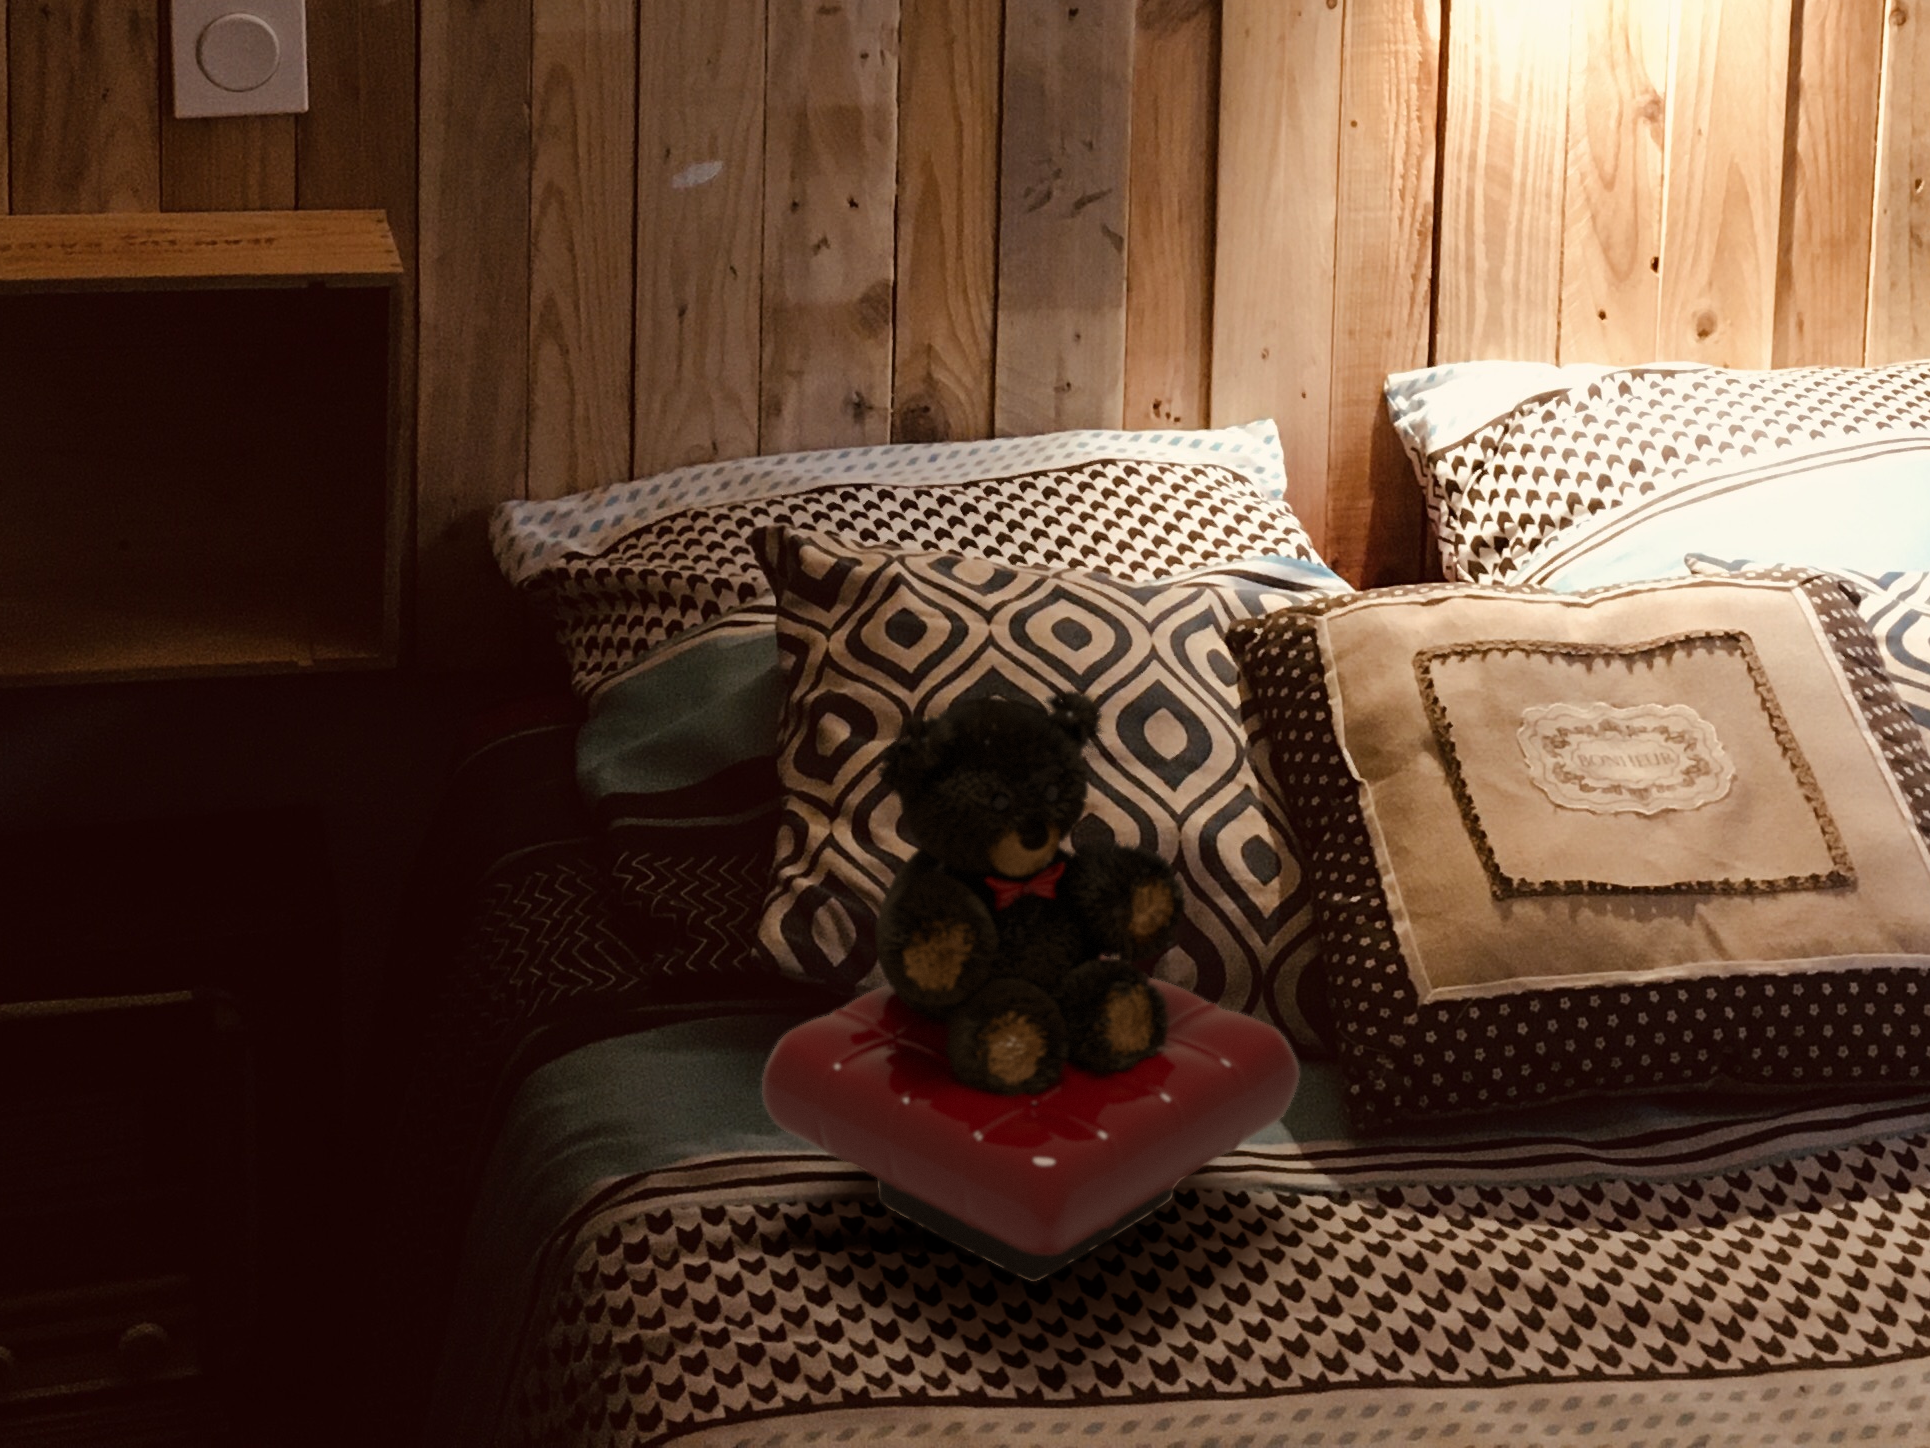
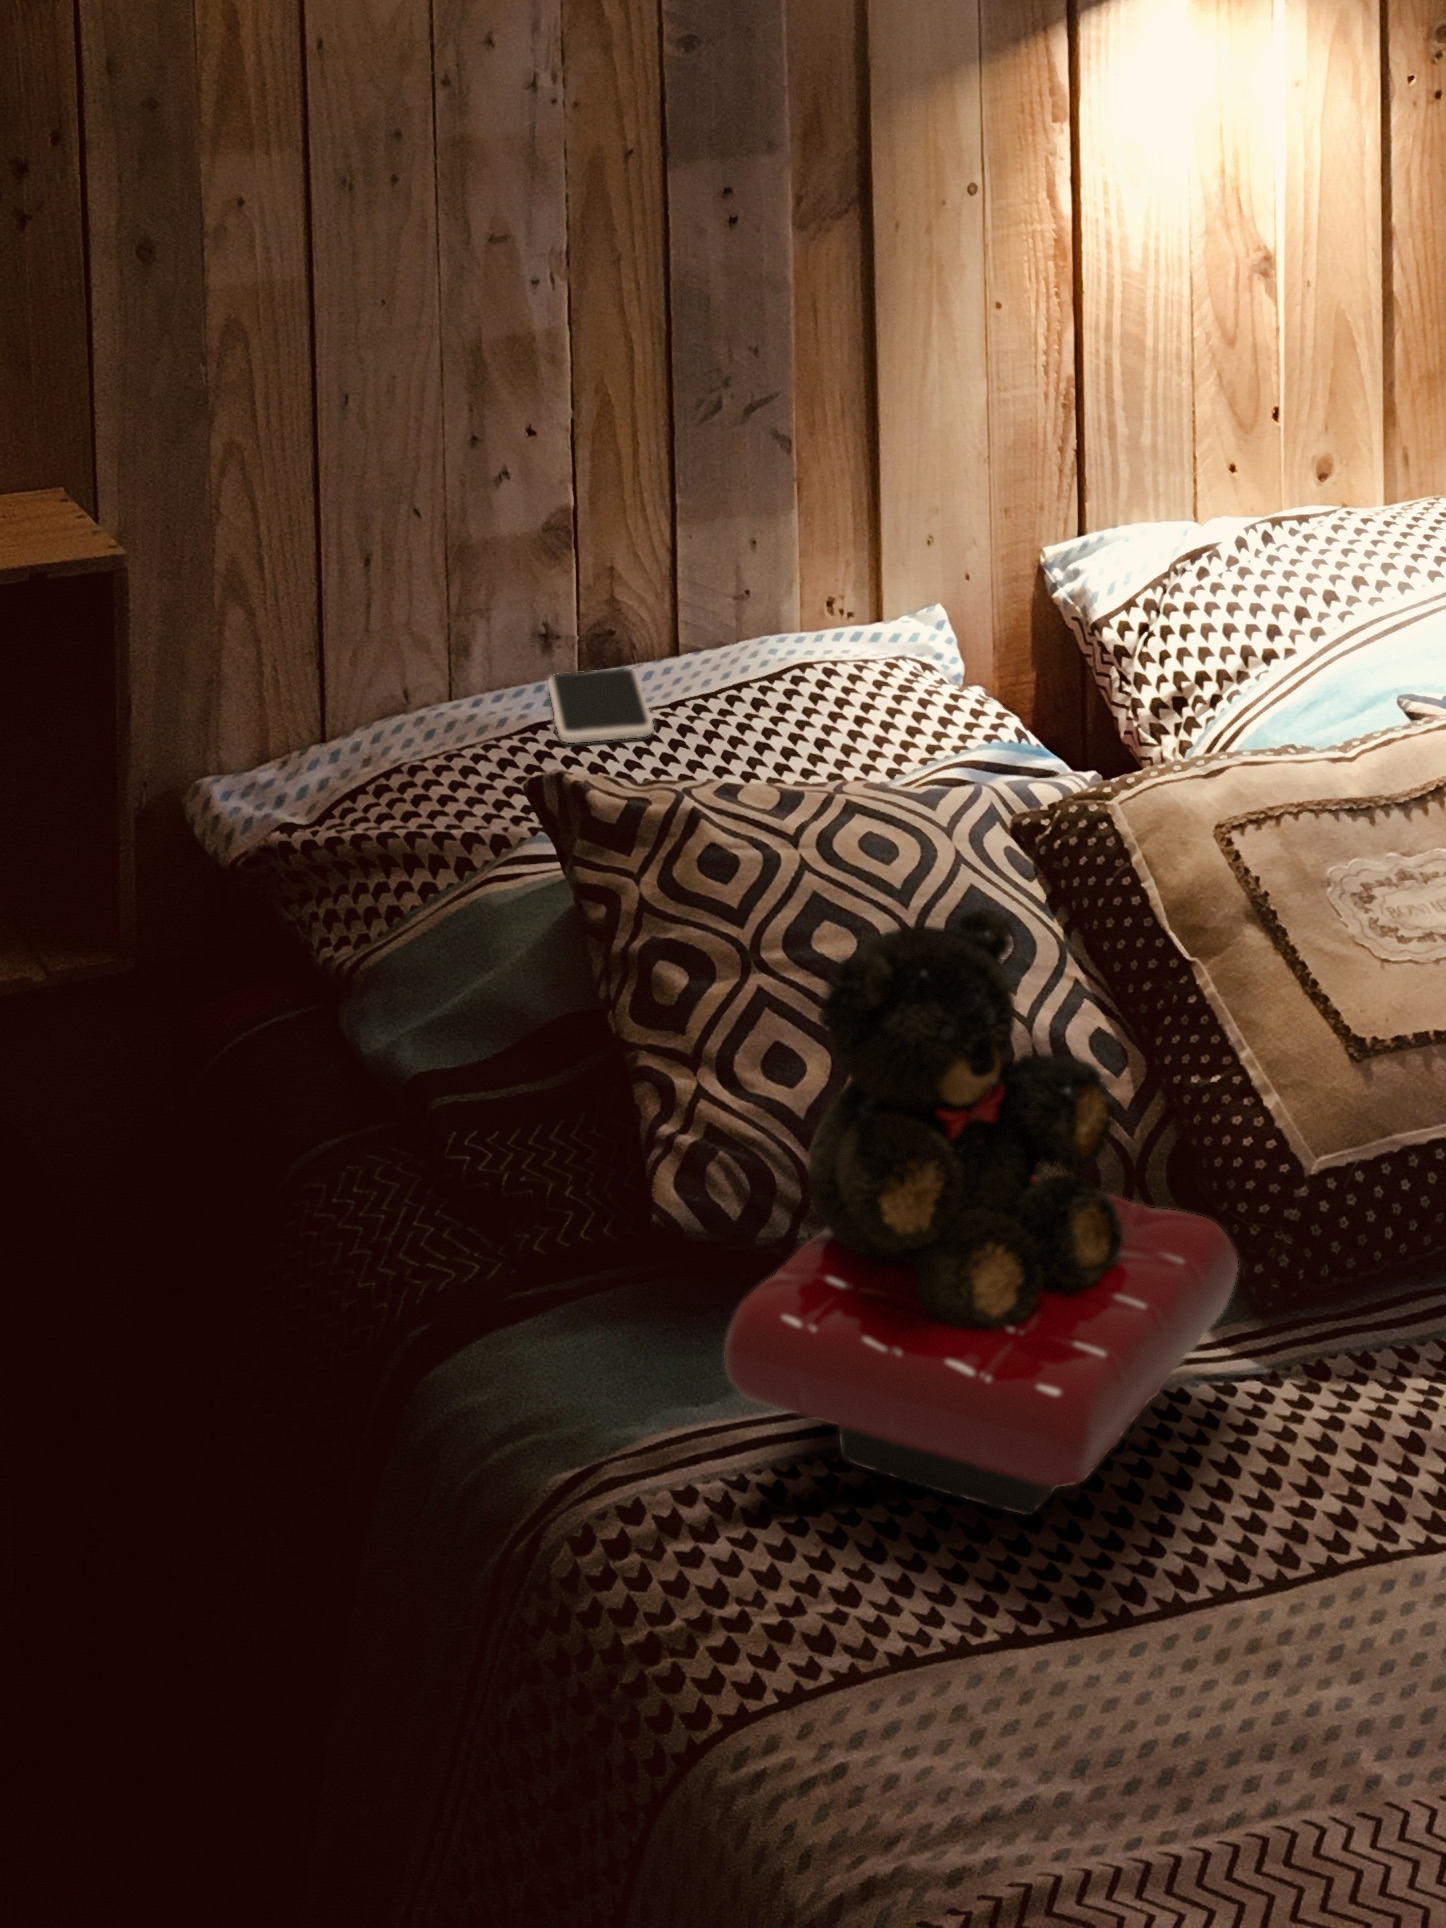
smartphone: none [837,444,943,510] -> present [548,668,654,743]

